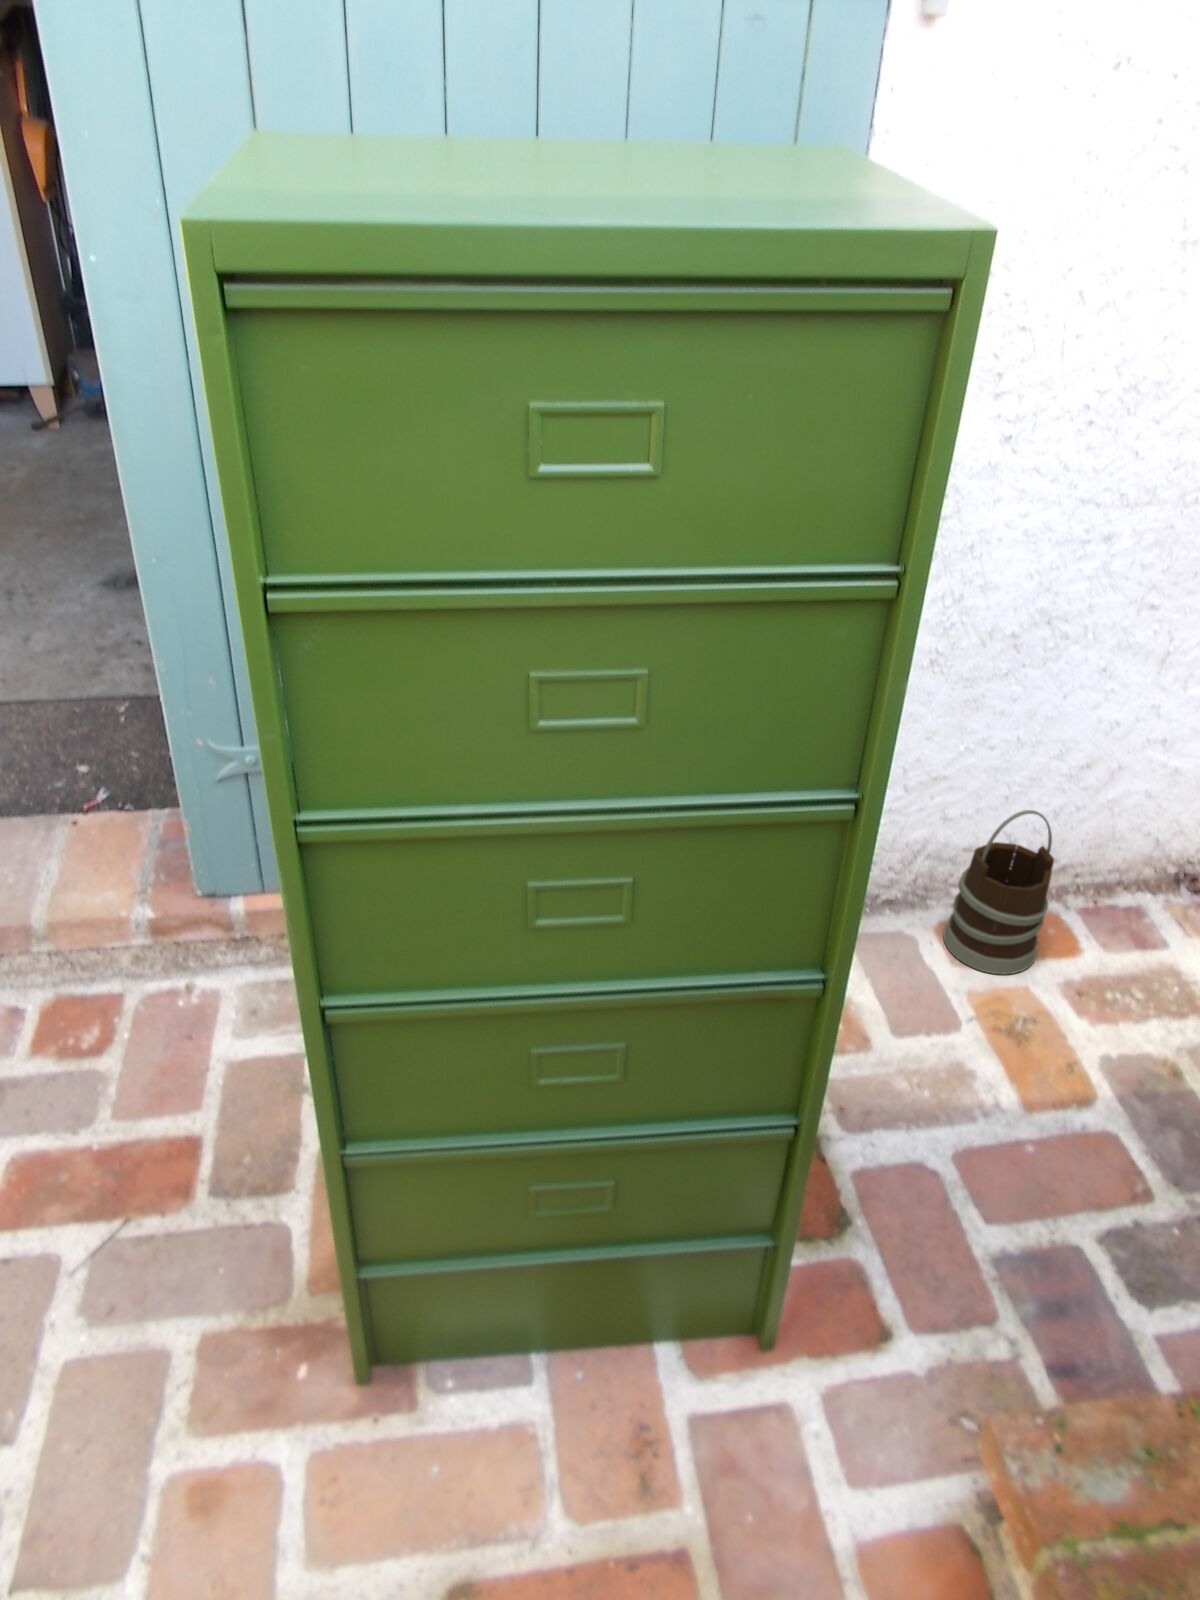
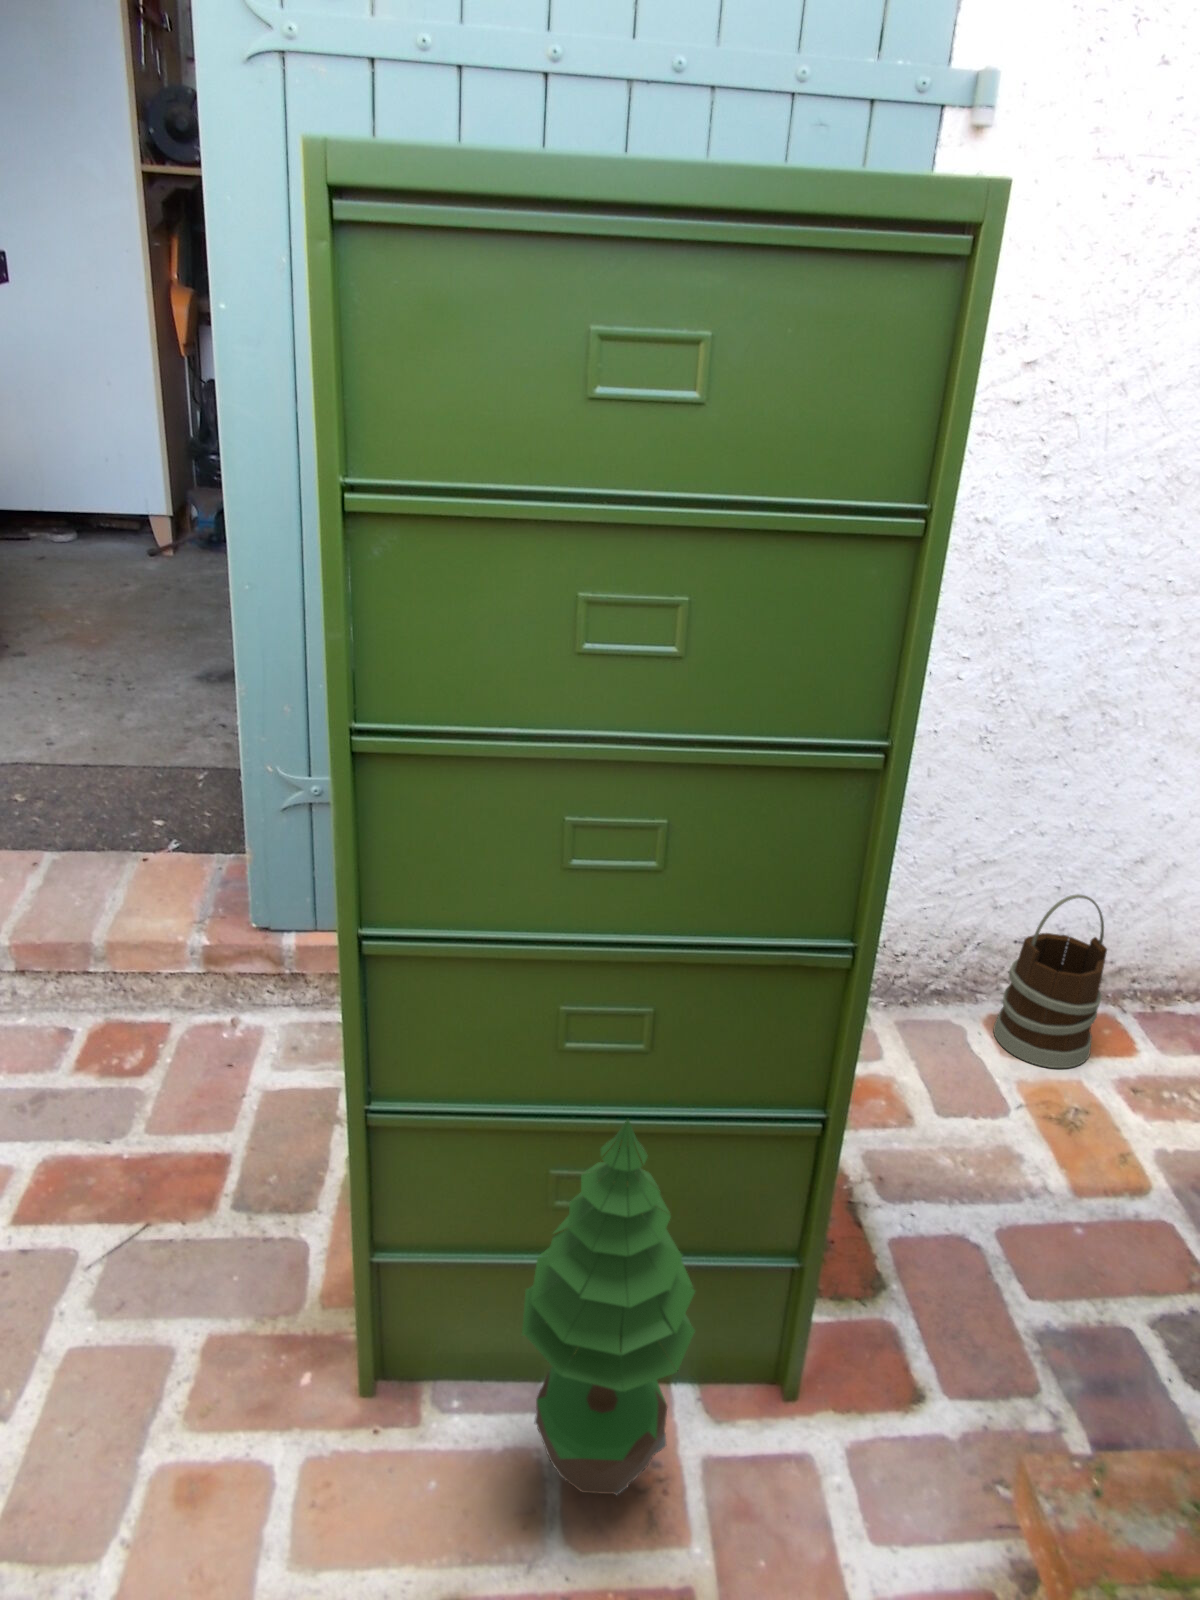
potted tree: none [513,1168,679,1472] -> present [522,1120,695,1495]

